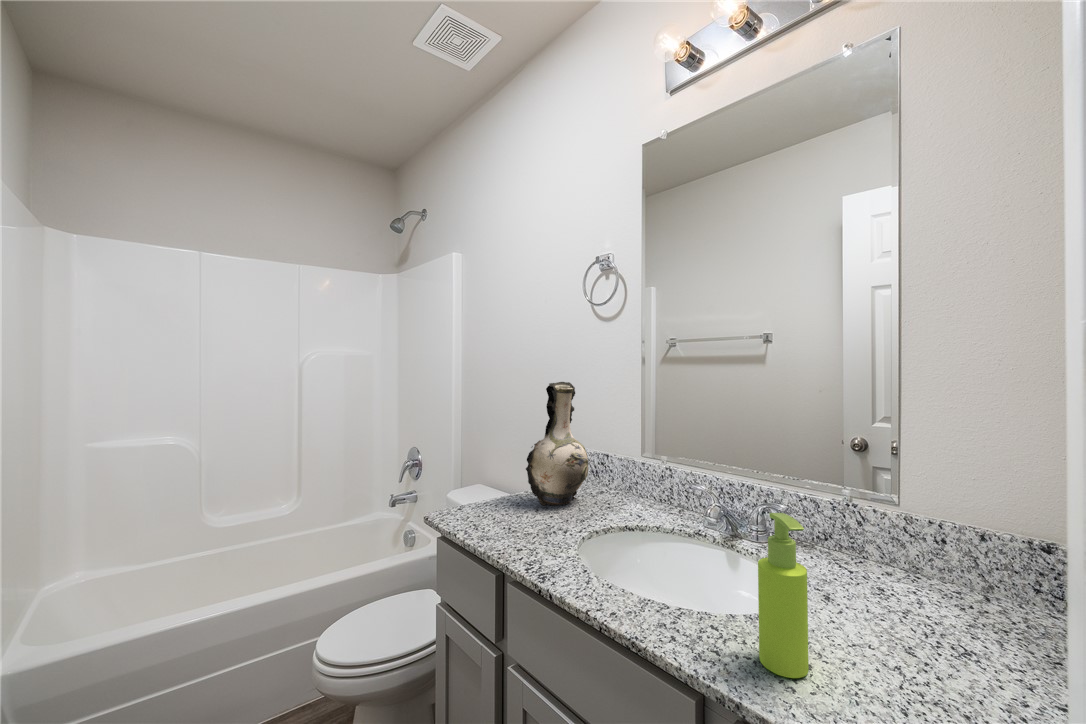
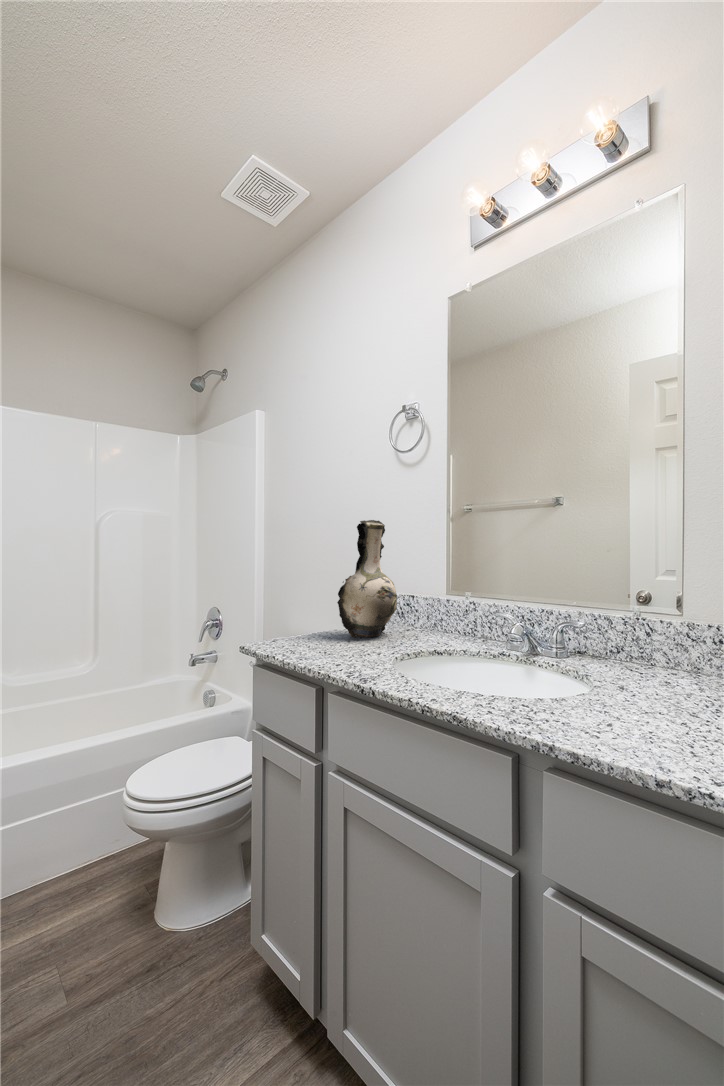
soap dispenser: present [758,513,809,678] -> none [566,593,610,731]

